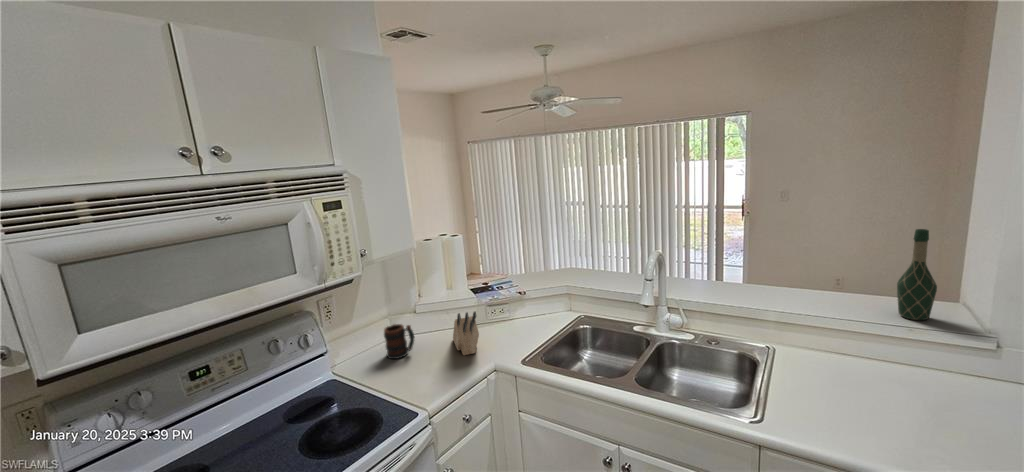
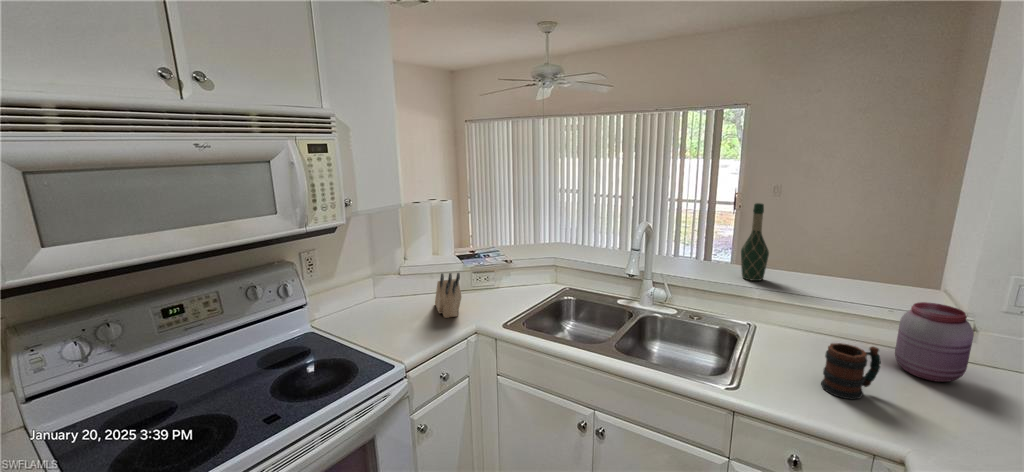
wine bottle: present [897,229,937,320] -> present [741,203,769,281]
mug: present [384,324,414,359] -> present [821,343,881,399]
jar: none [920,325,1001,407] -> present [895,302,974,382]

